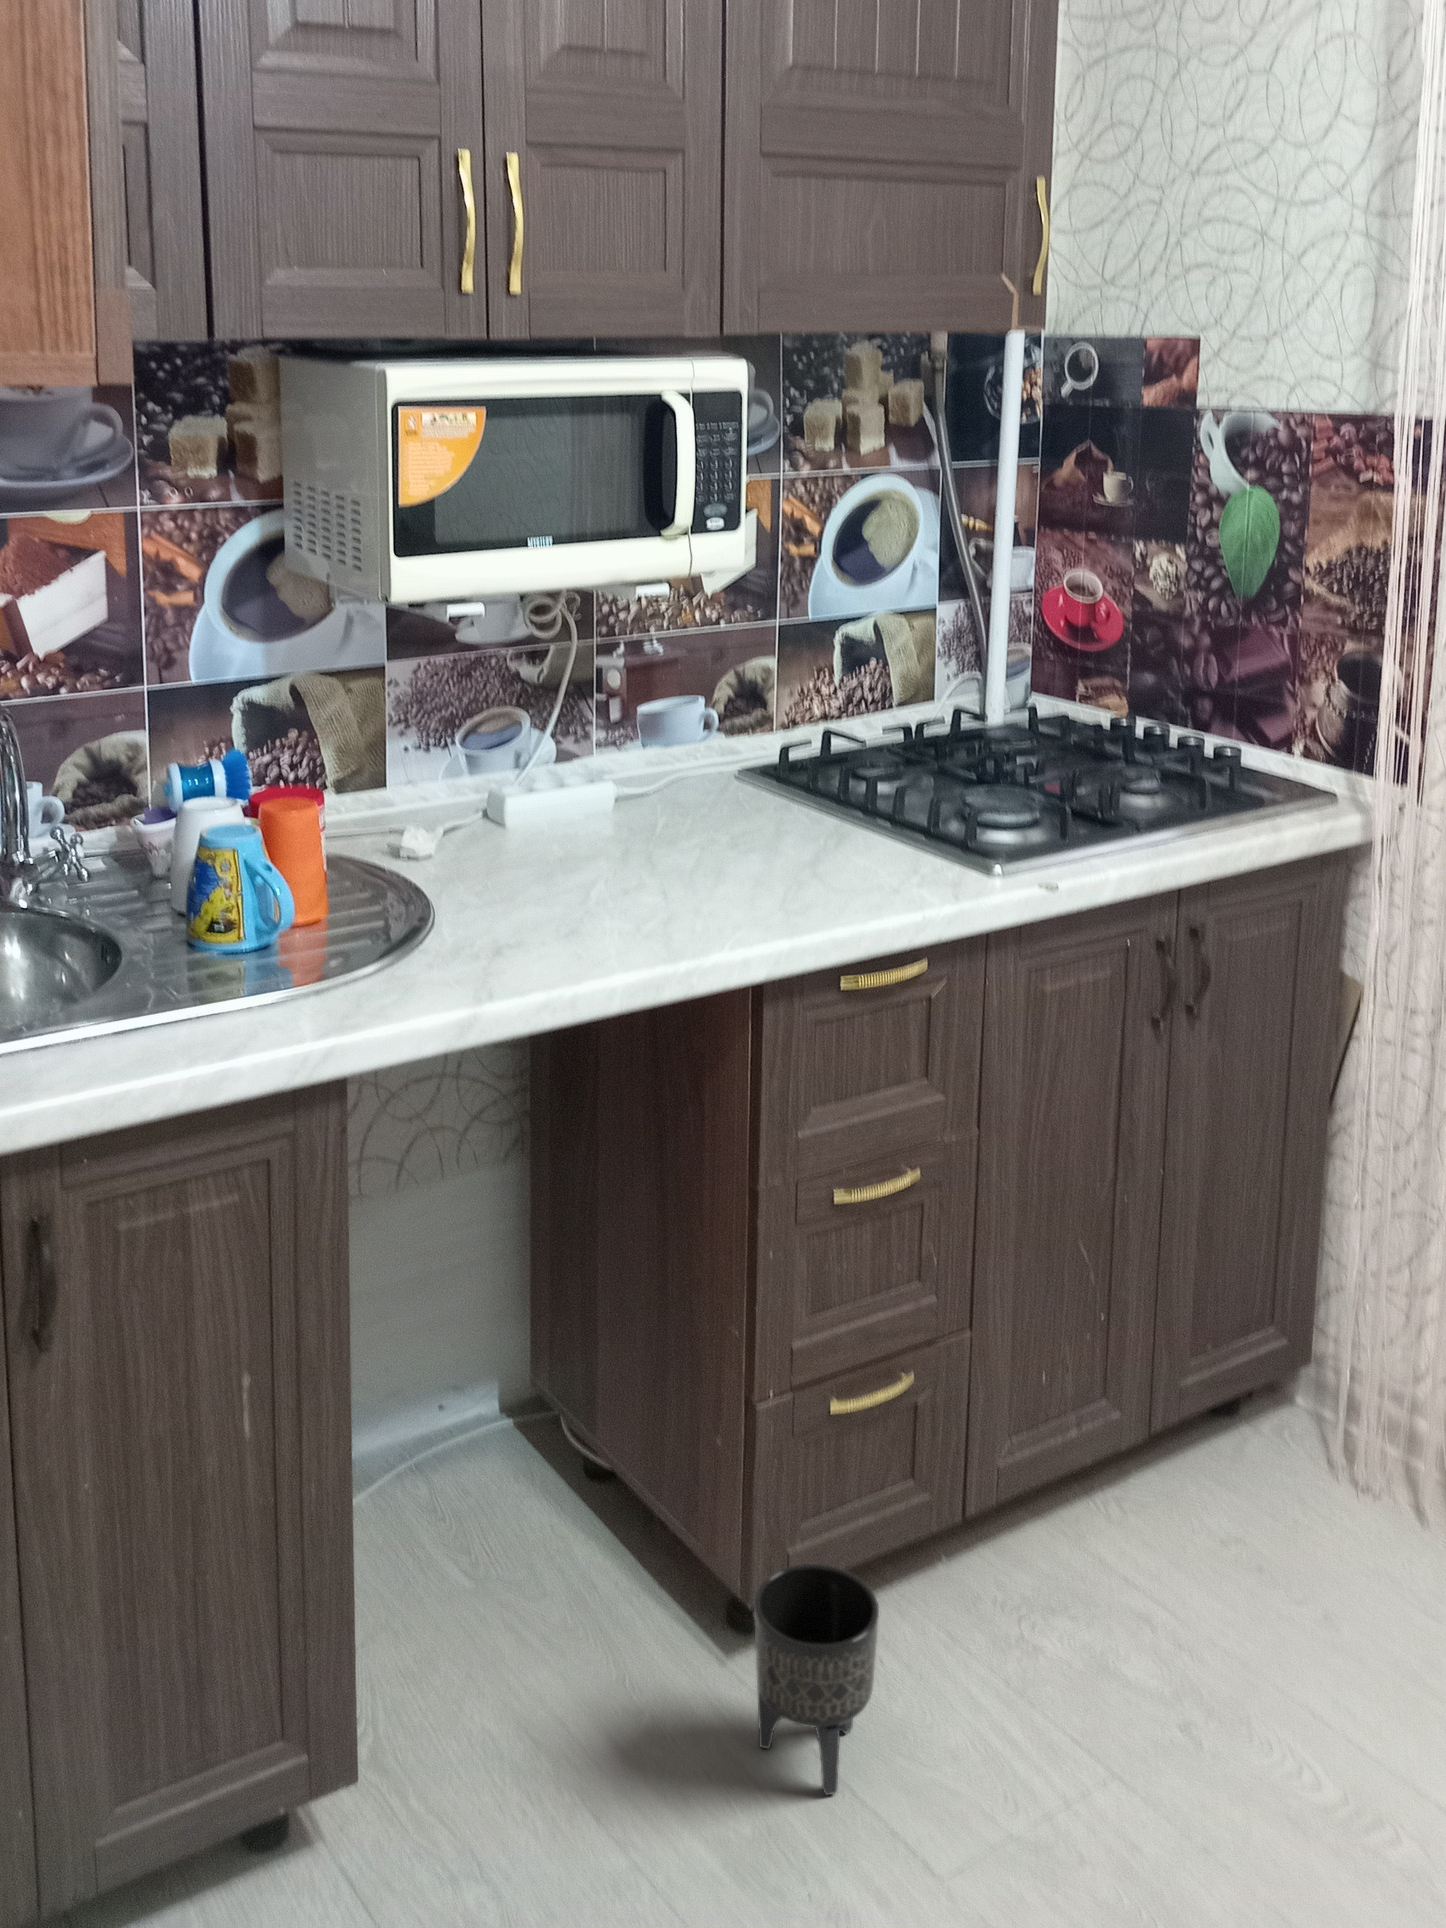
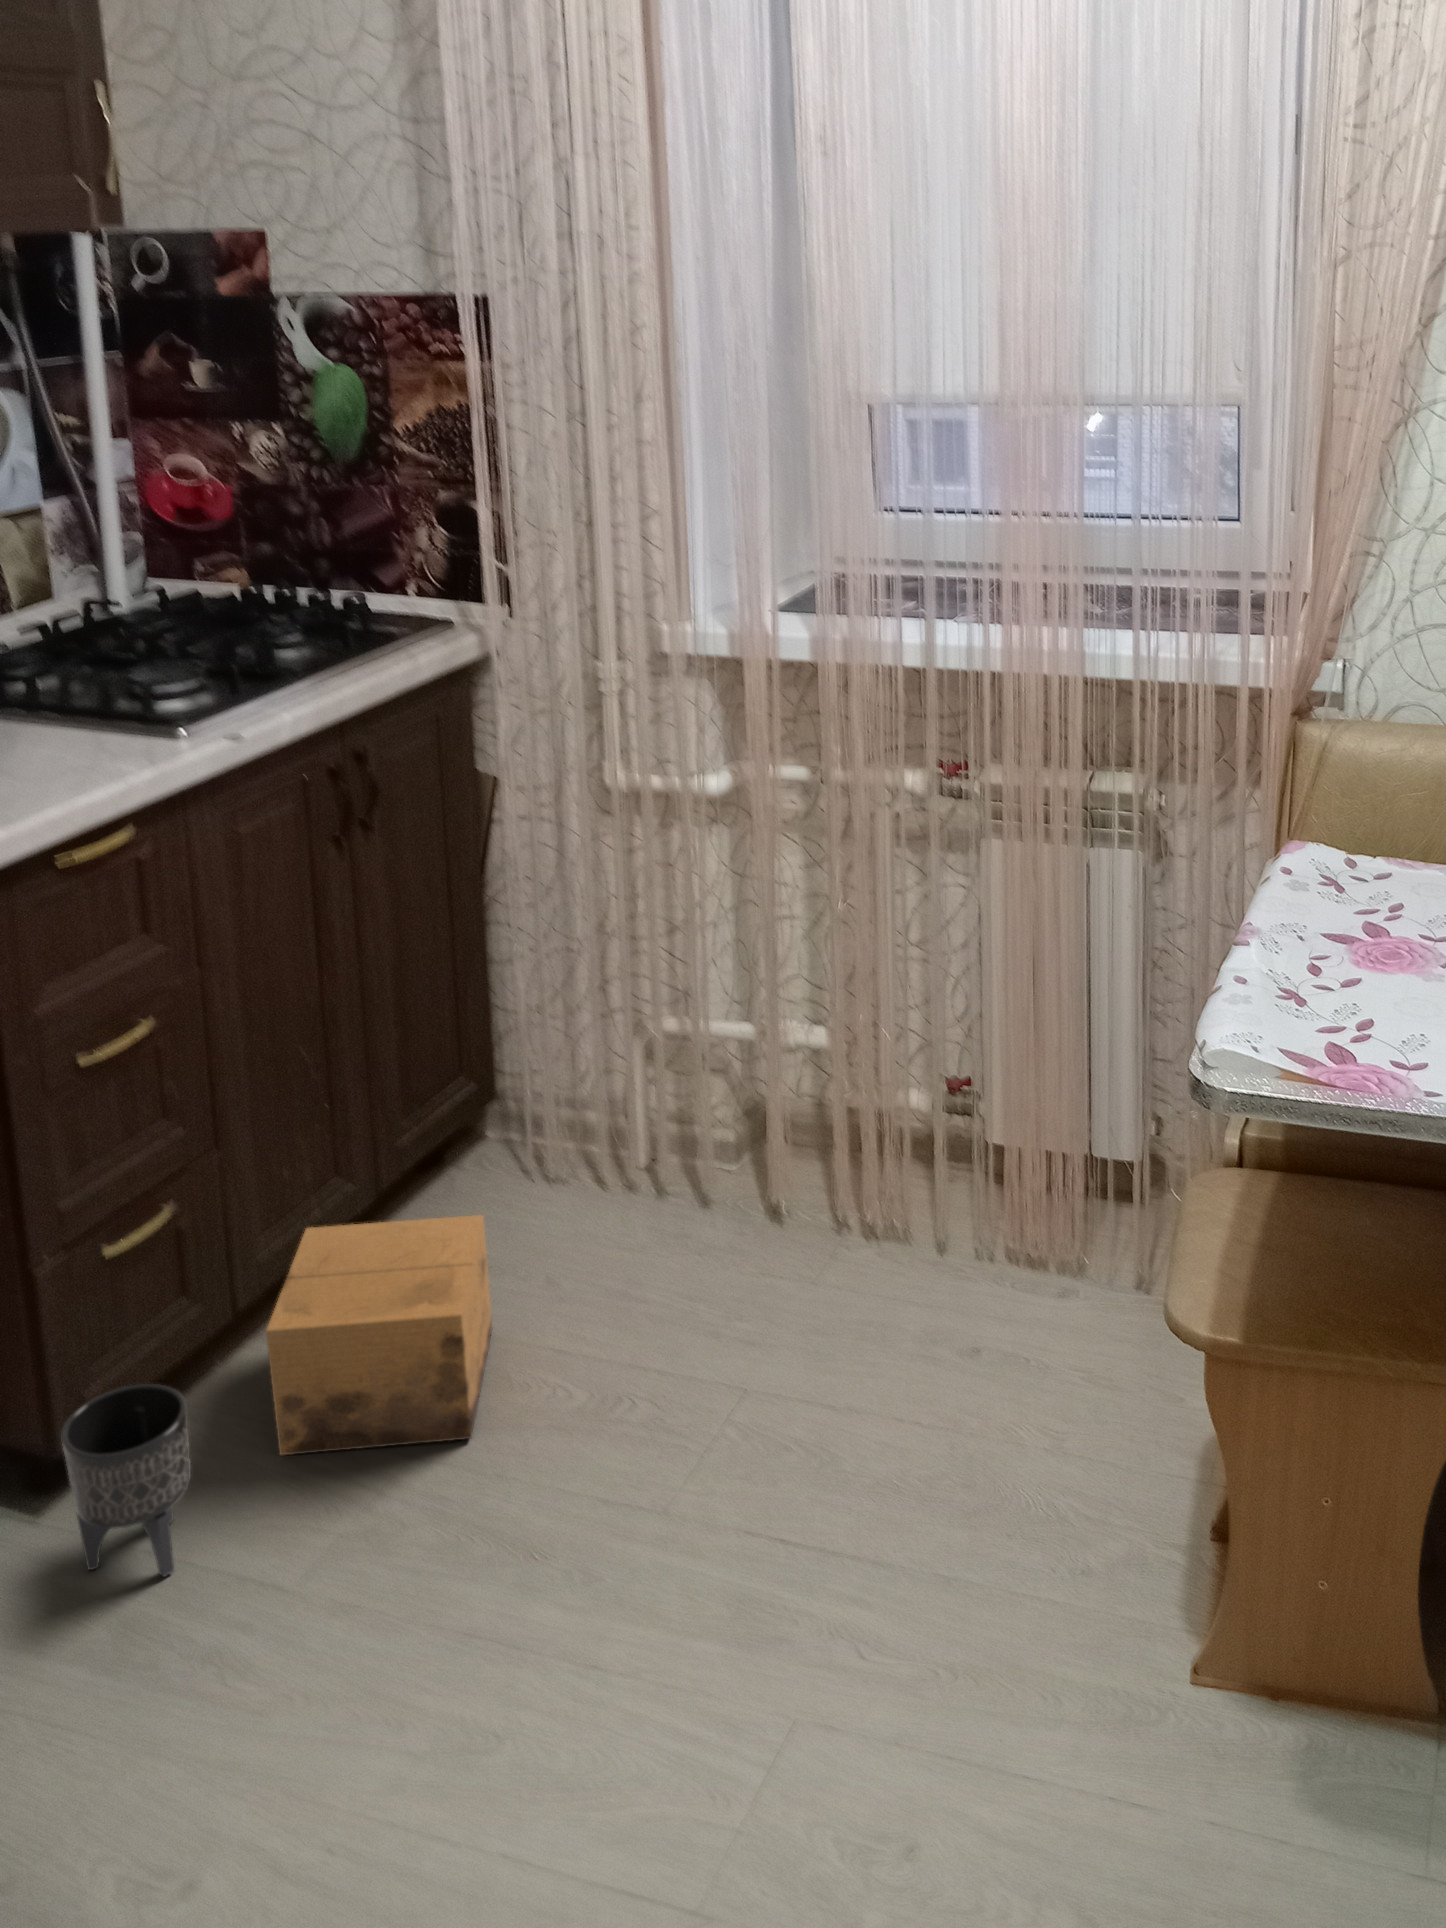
cardboard box: none [974,1450,1252,1791] -> present [266,1215,492,1455]

